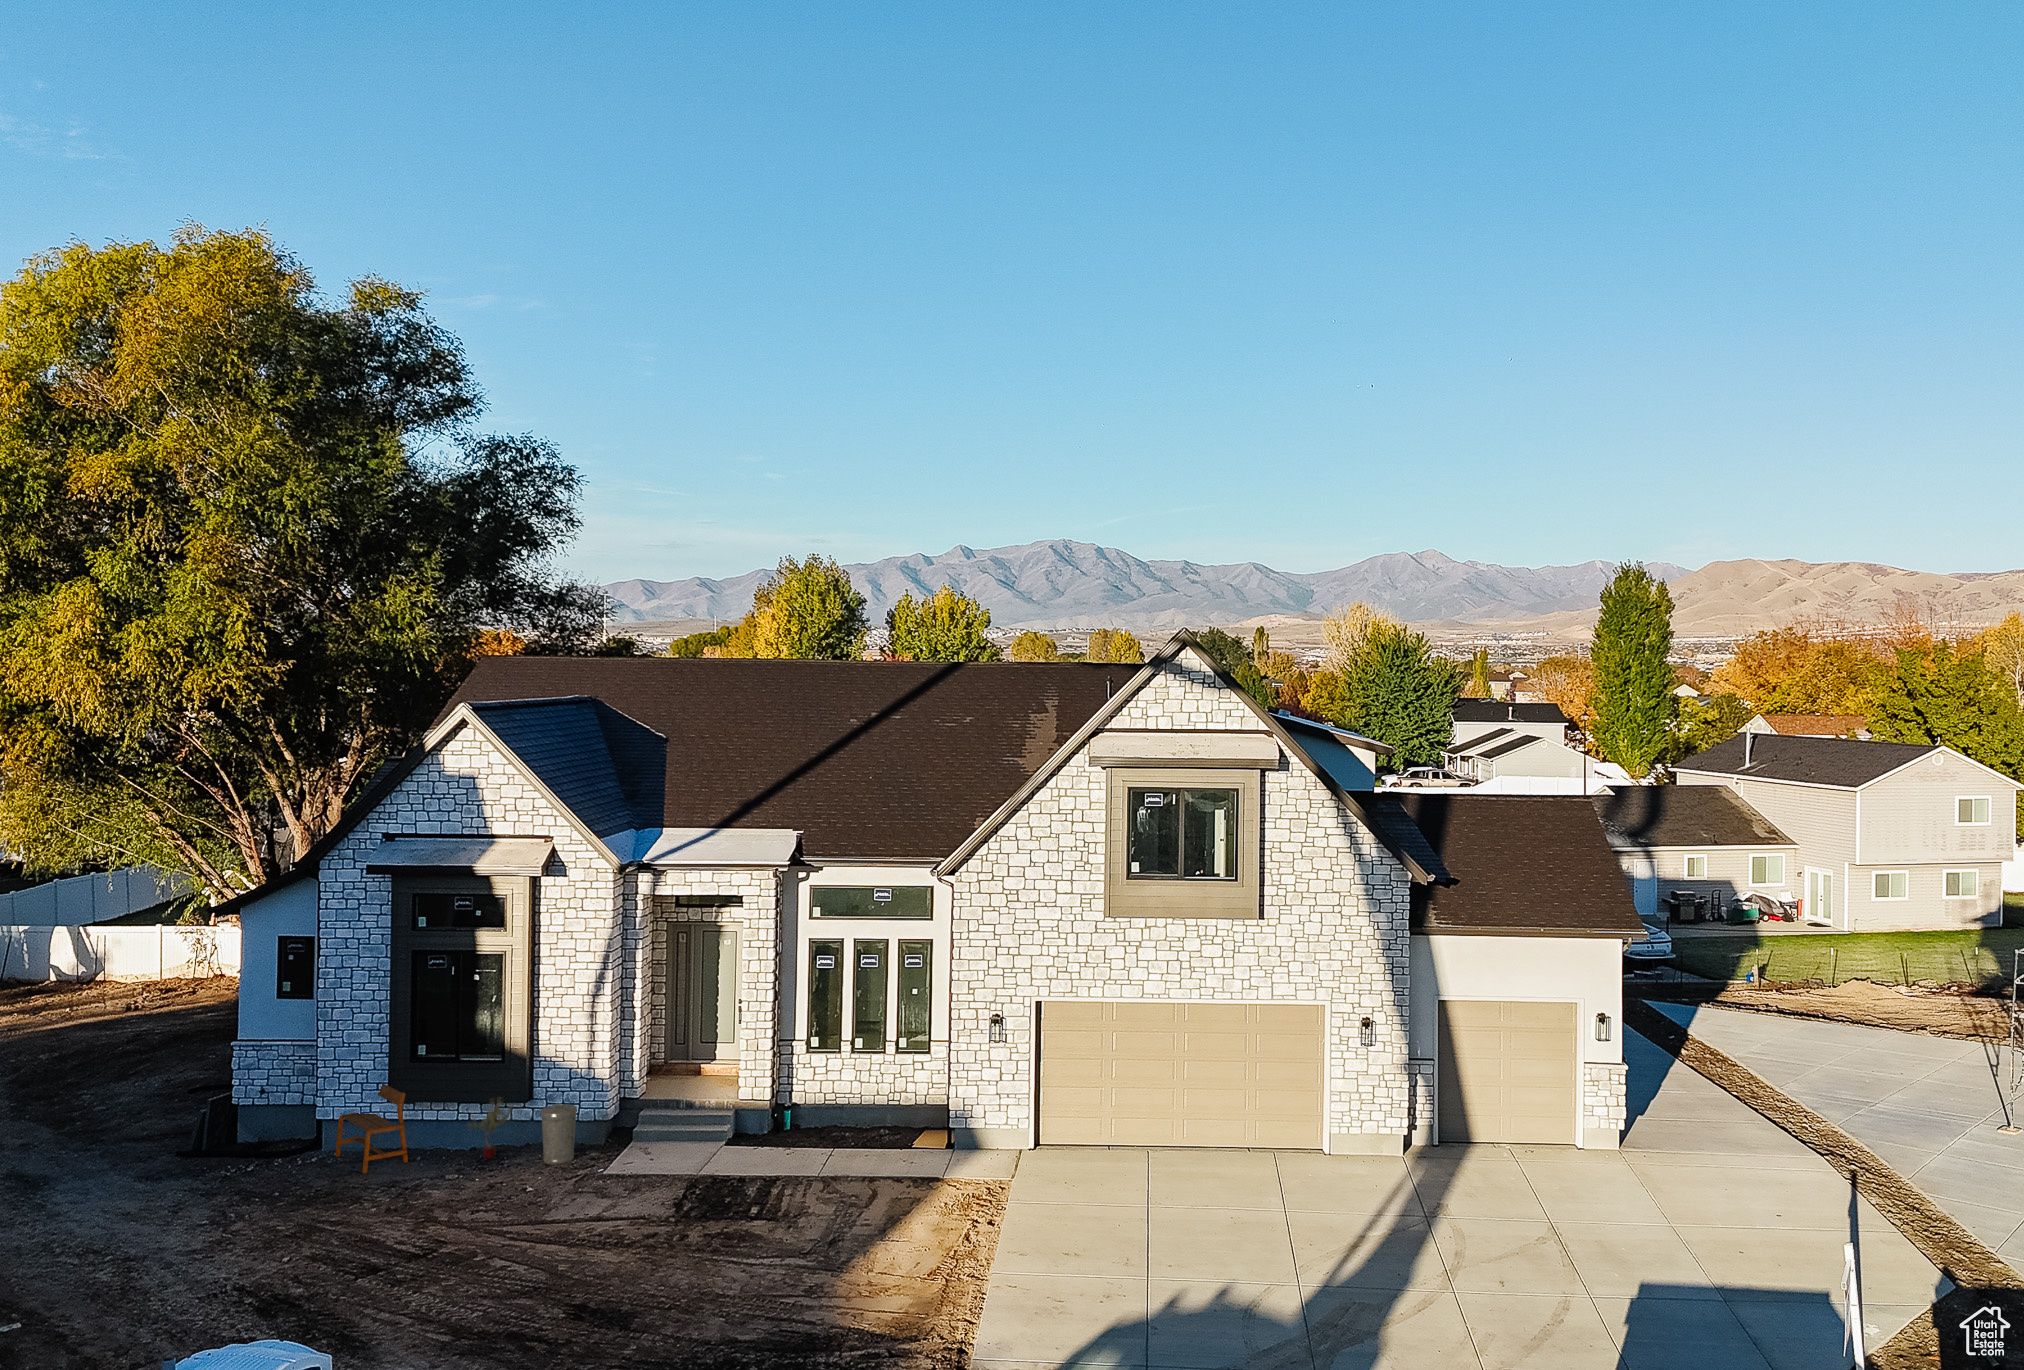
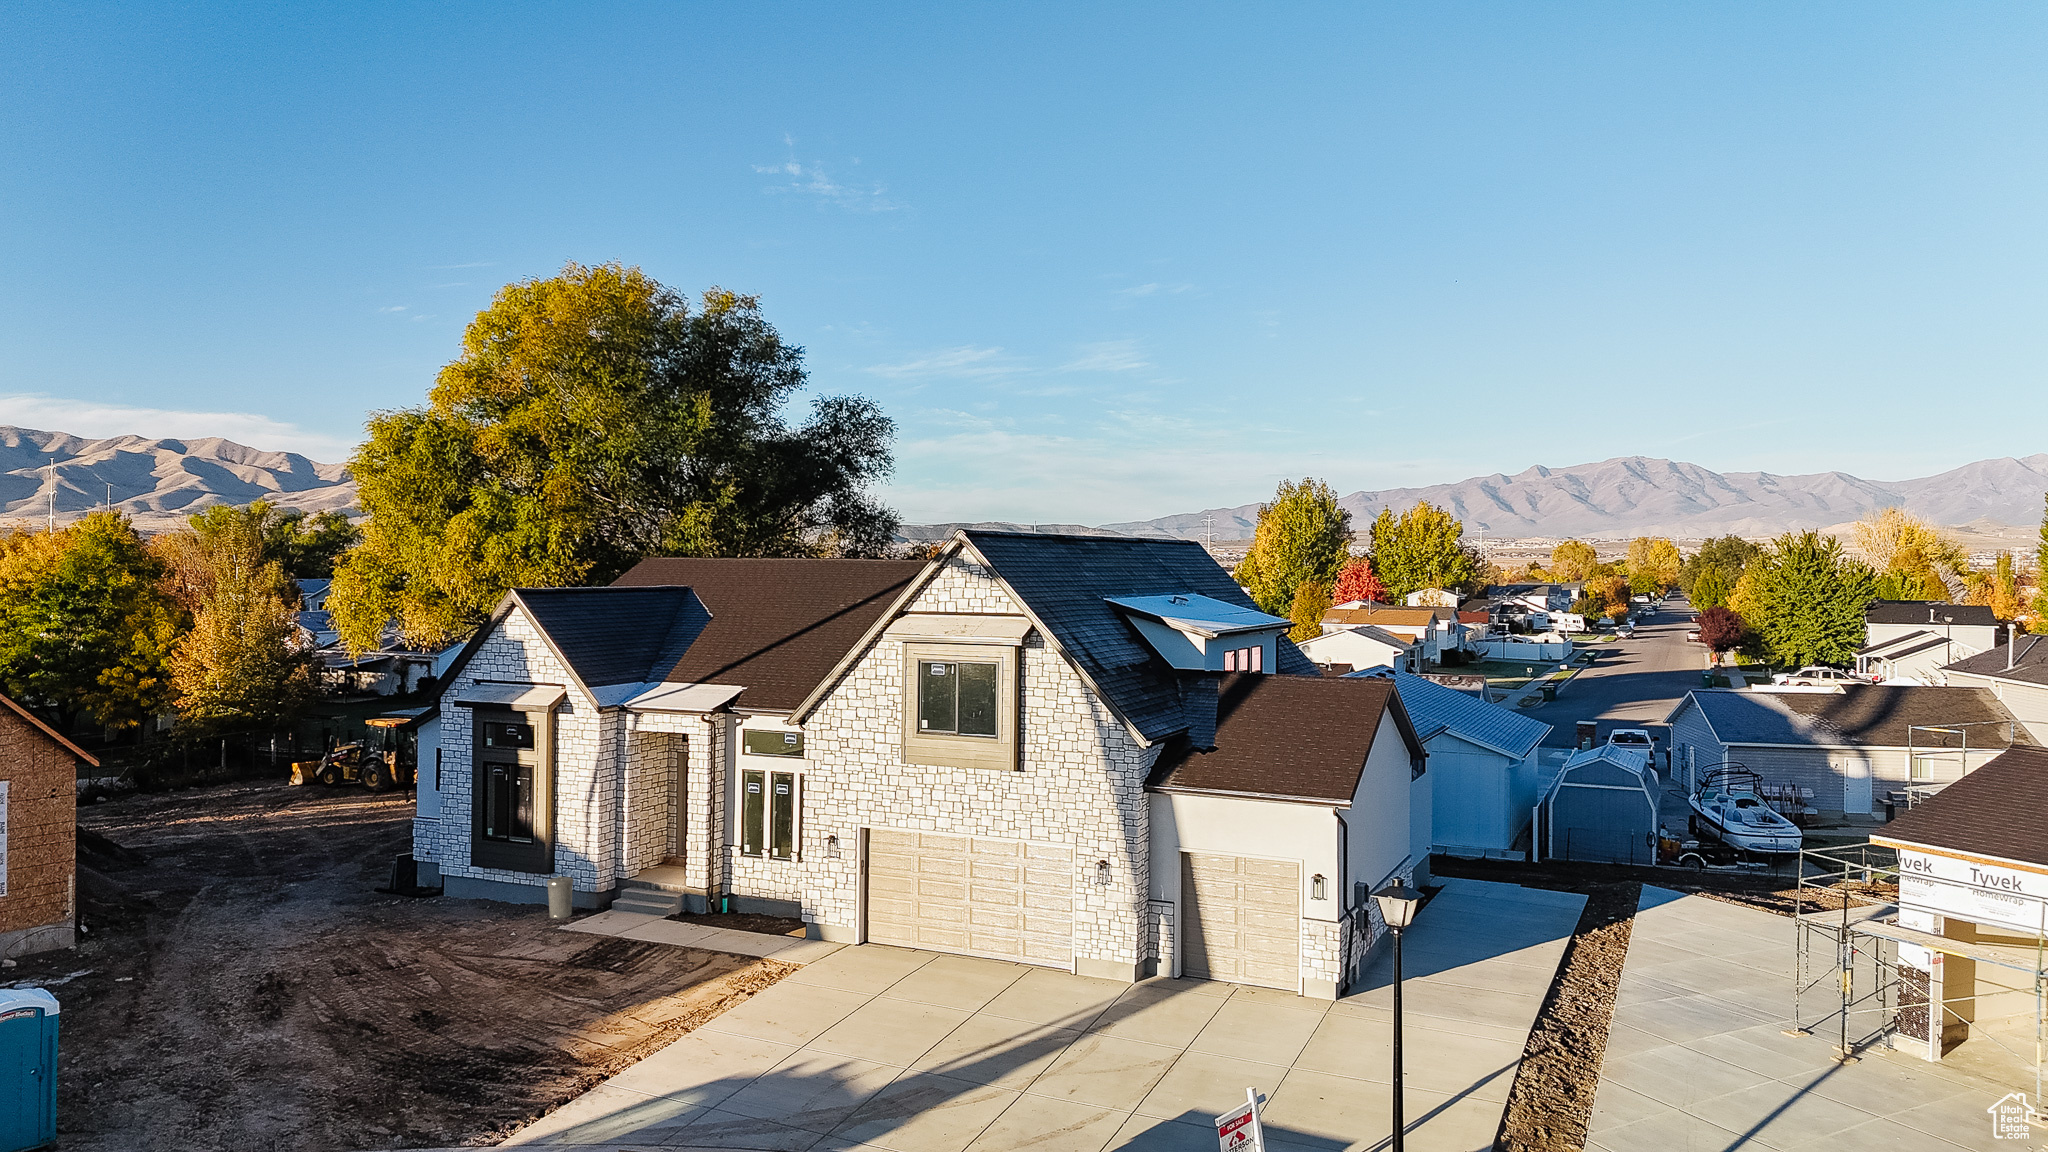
bench: present [335,1084,408,1173] -> none [444,850,479,911]
potted tree: present [466,1099,513,1159] -> none [512,868,541,911]

